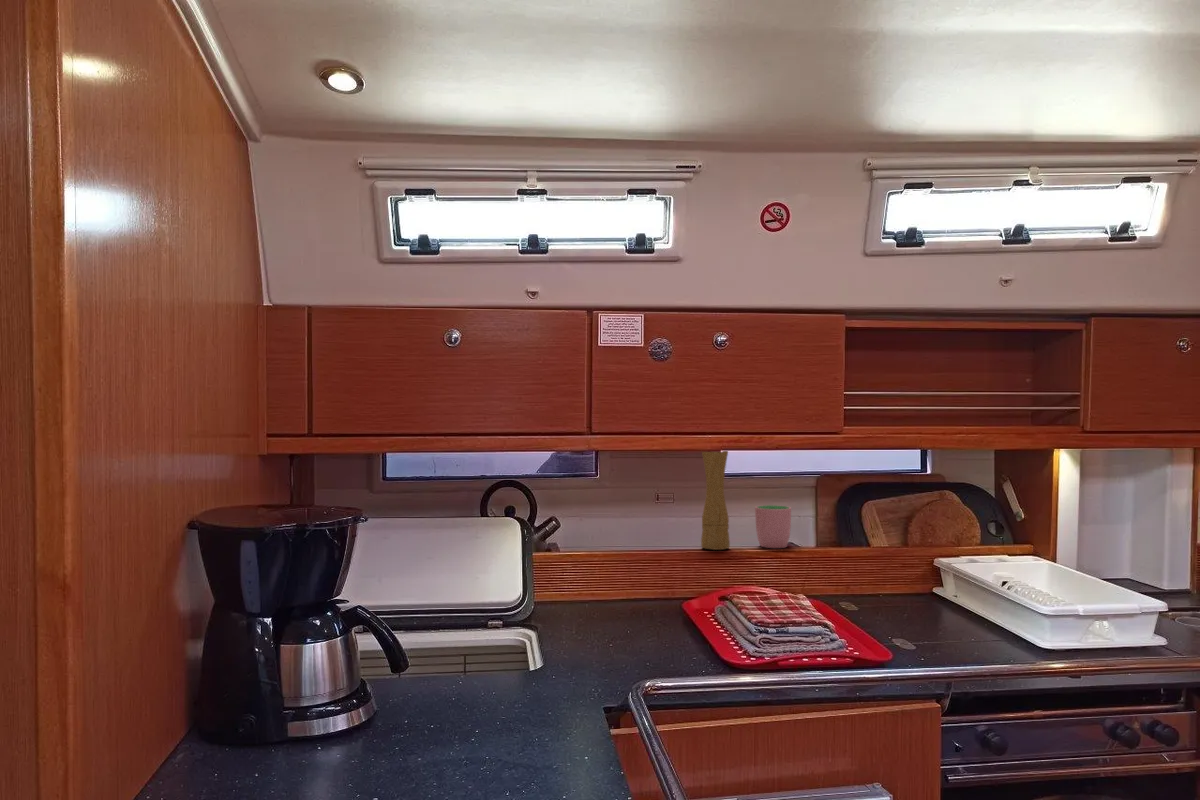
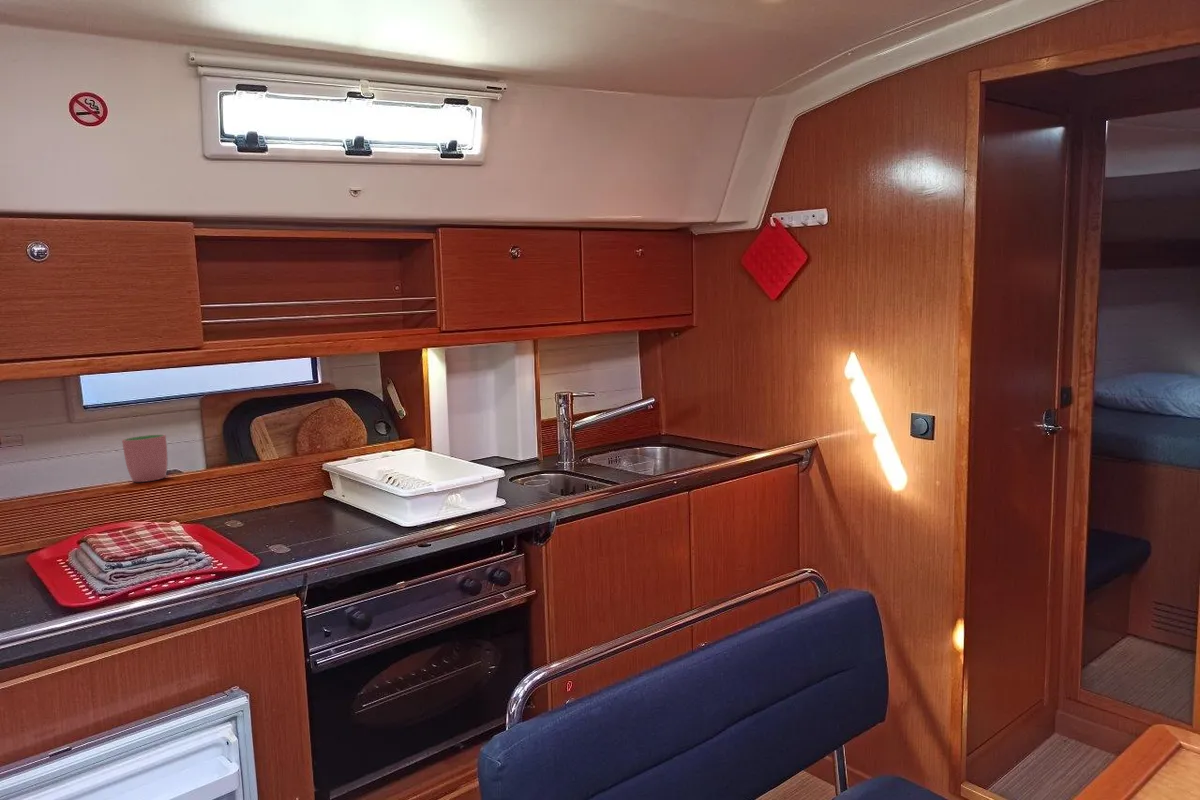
pepper mill: present [701,451,730,550] -> none [36,356,92,495]

